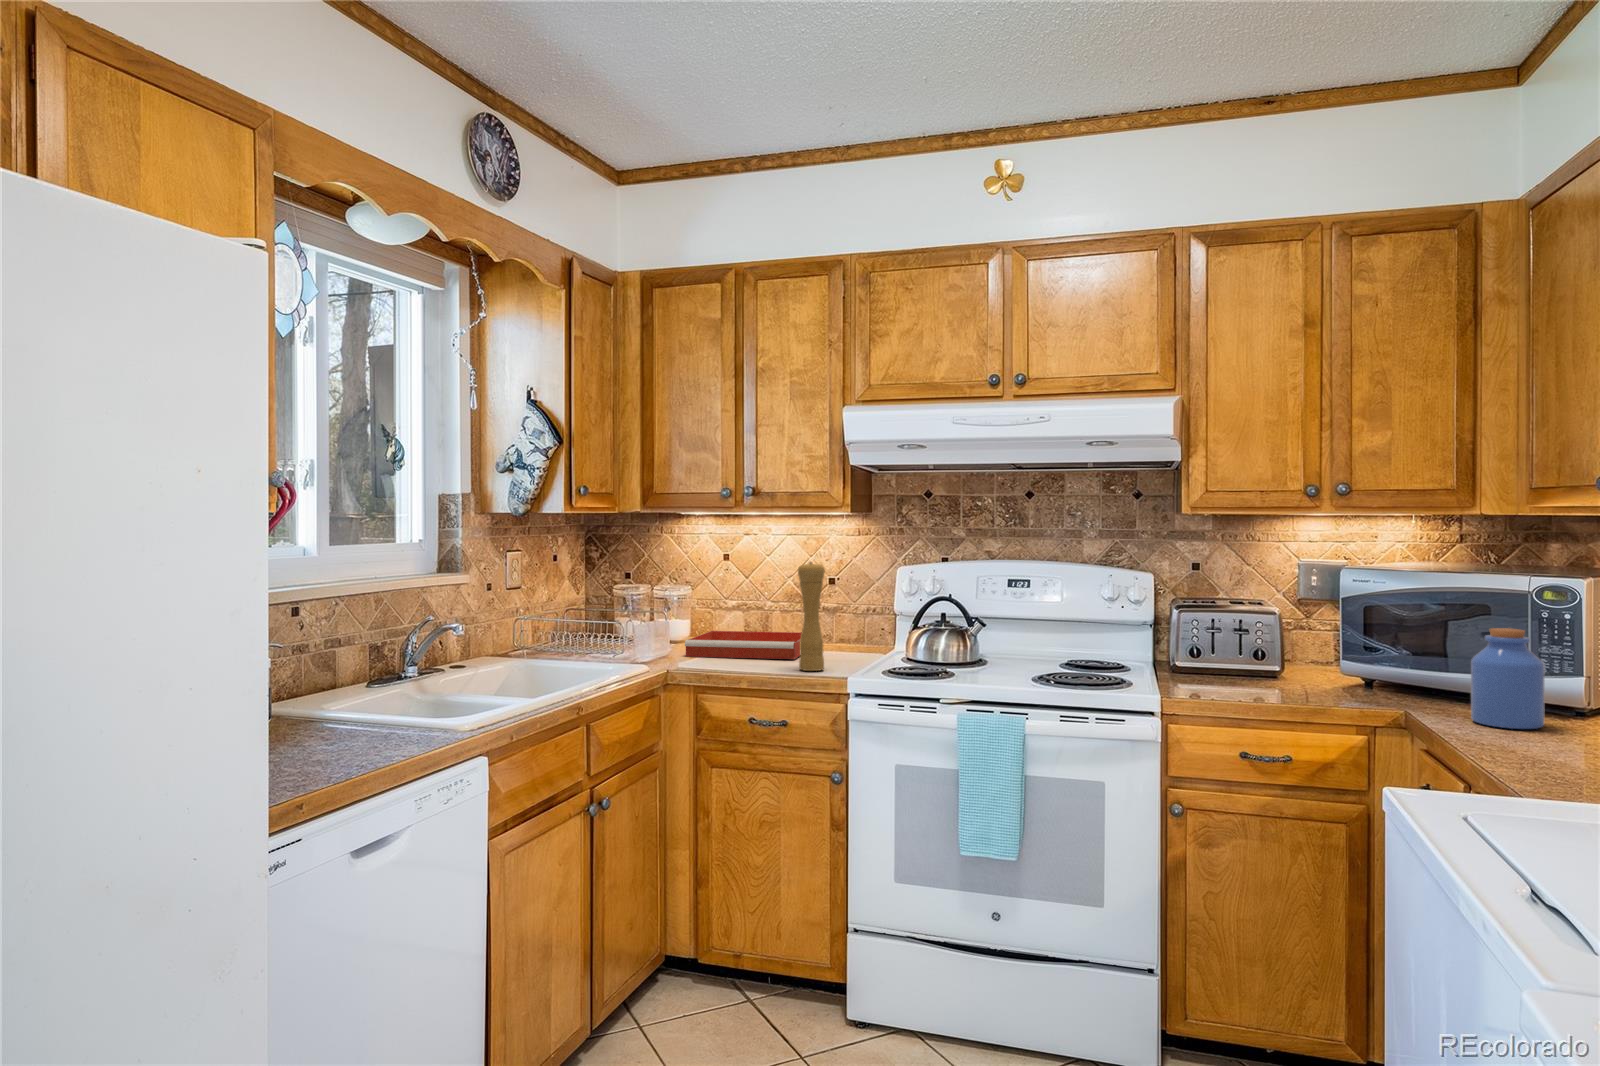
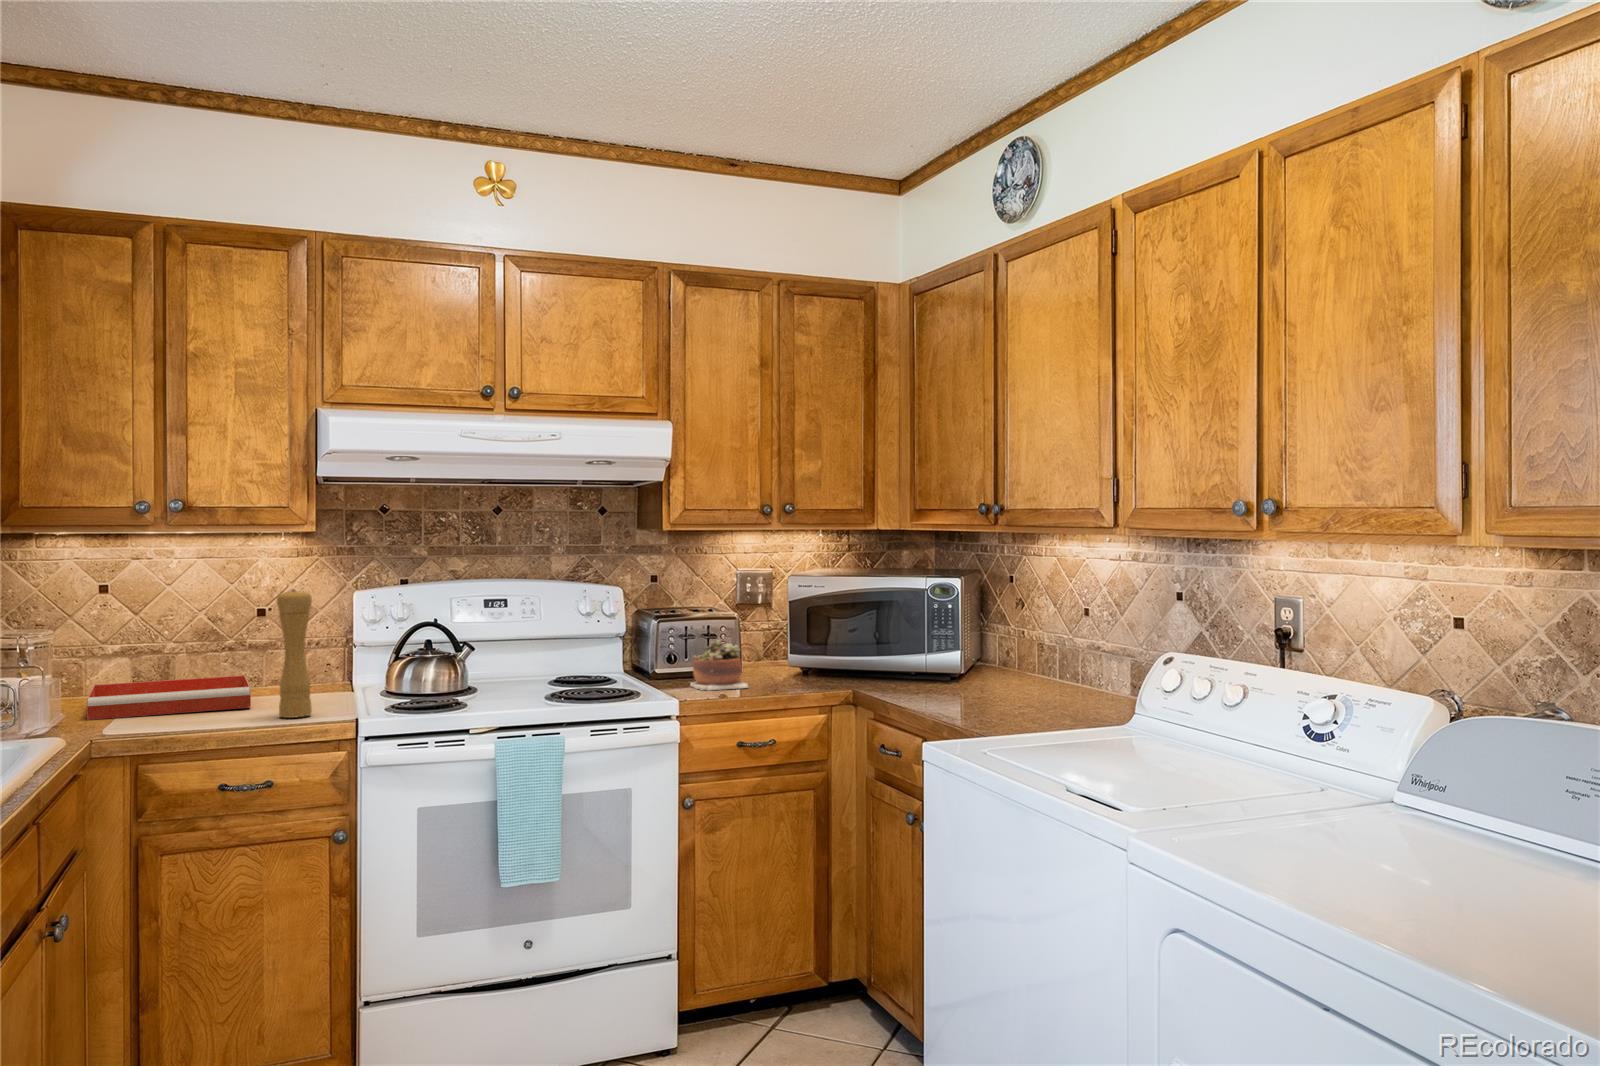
jar: present [1471,628,1545,729] -> none [899,620,945,695]
succulent plant: none [1205,634,1271,691] -> present [690,639,748,691]

